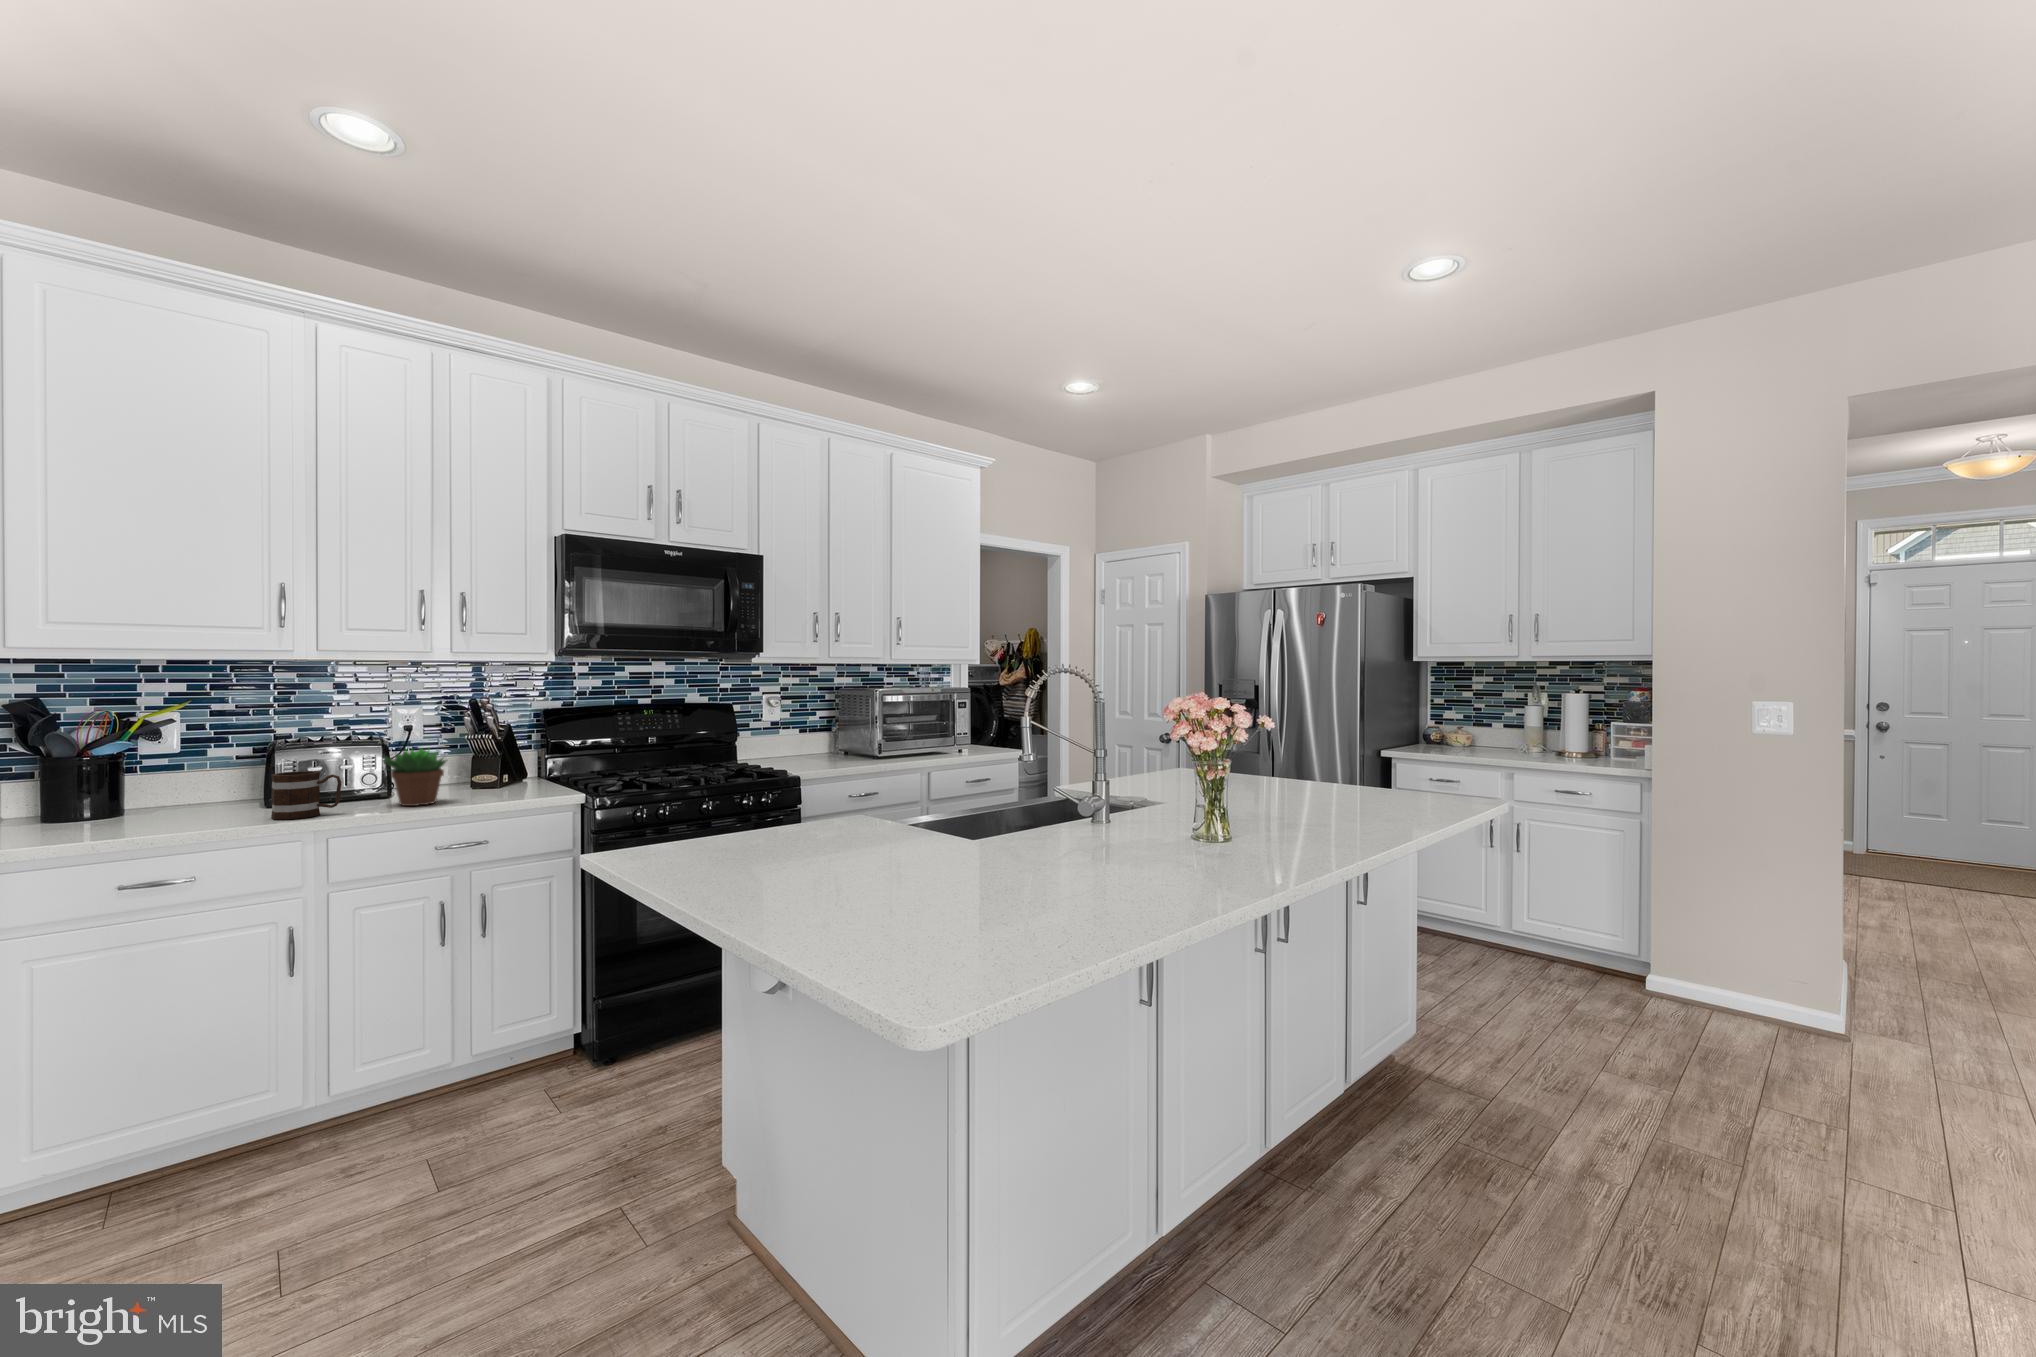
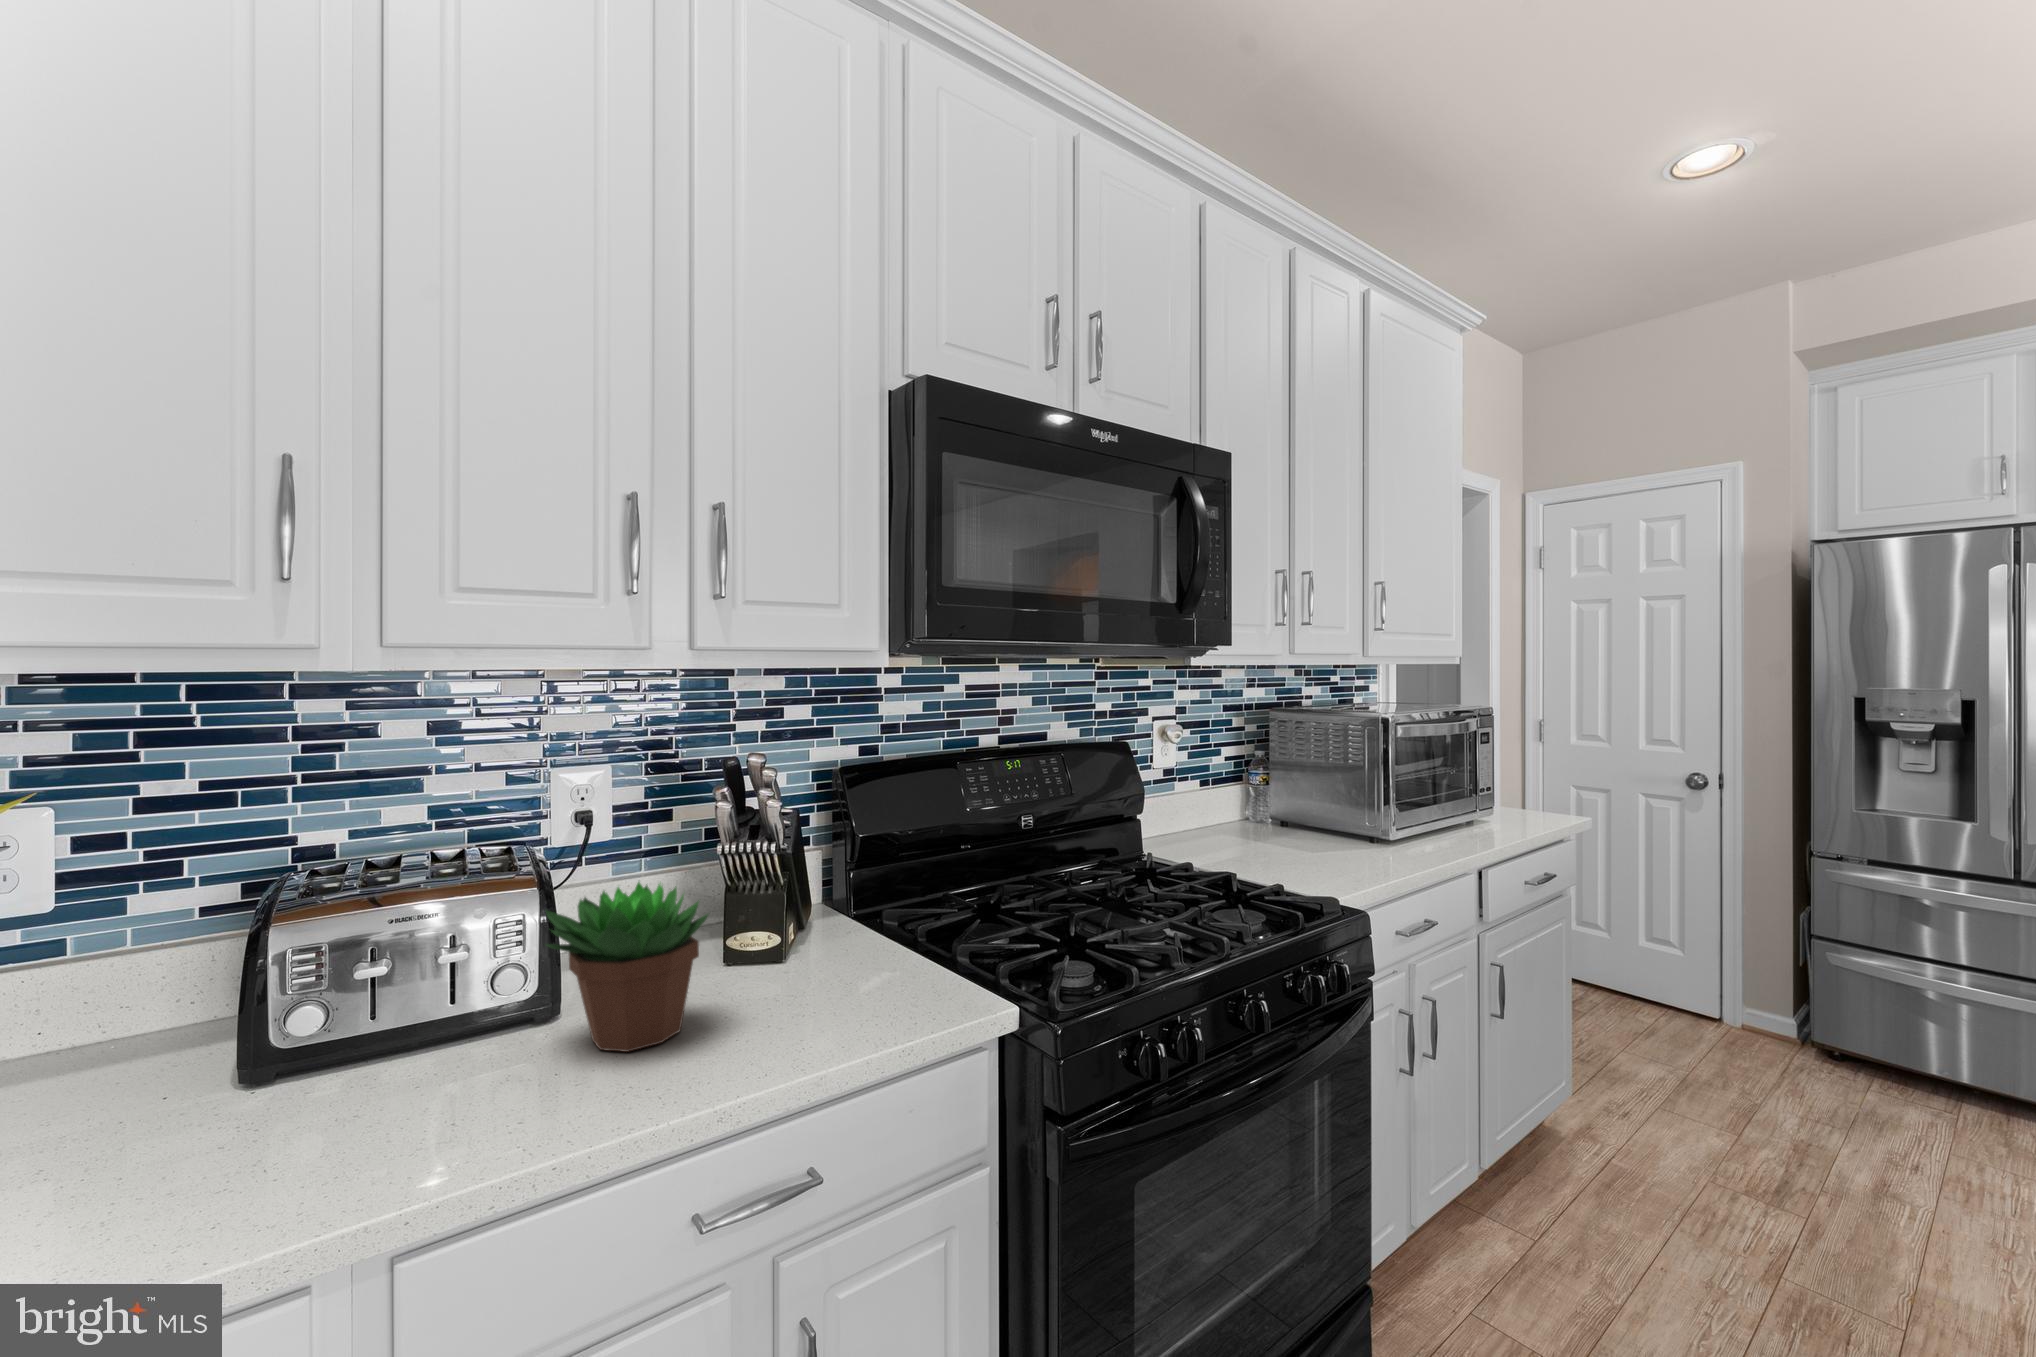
mug: present [271,771,341,820] -> none [236,979,443,1160]

